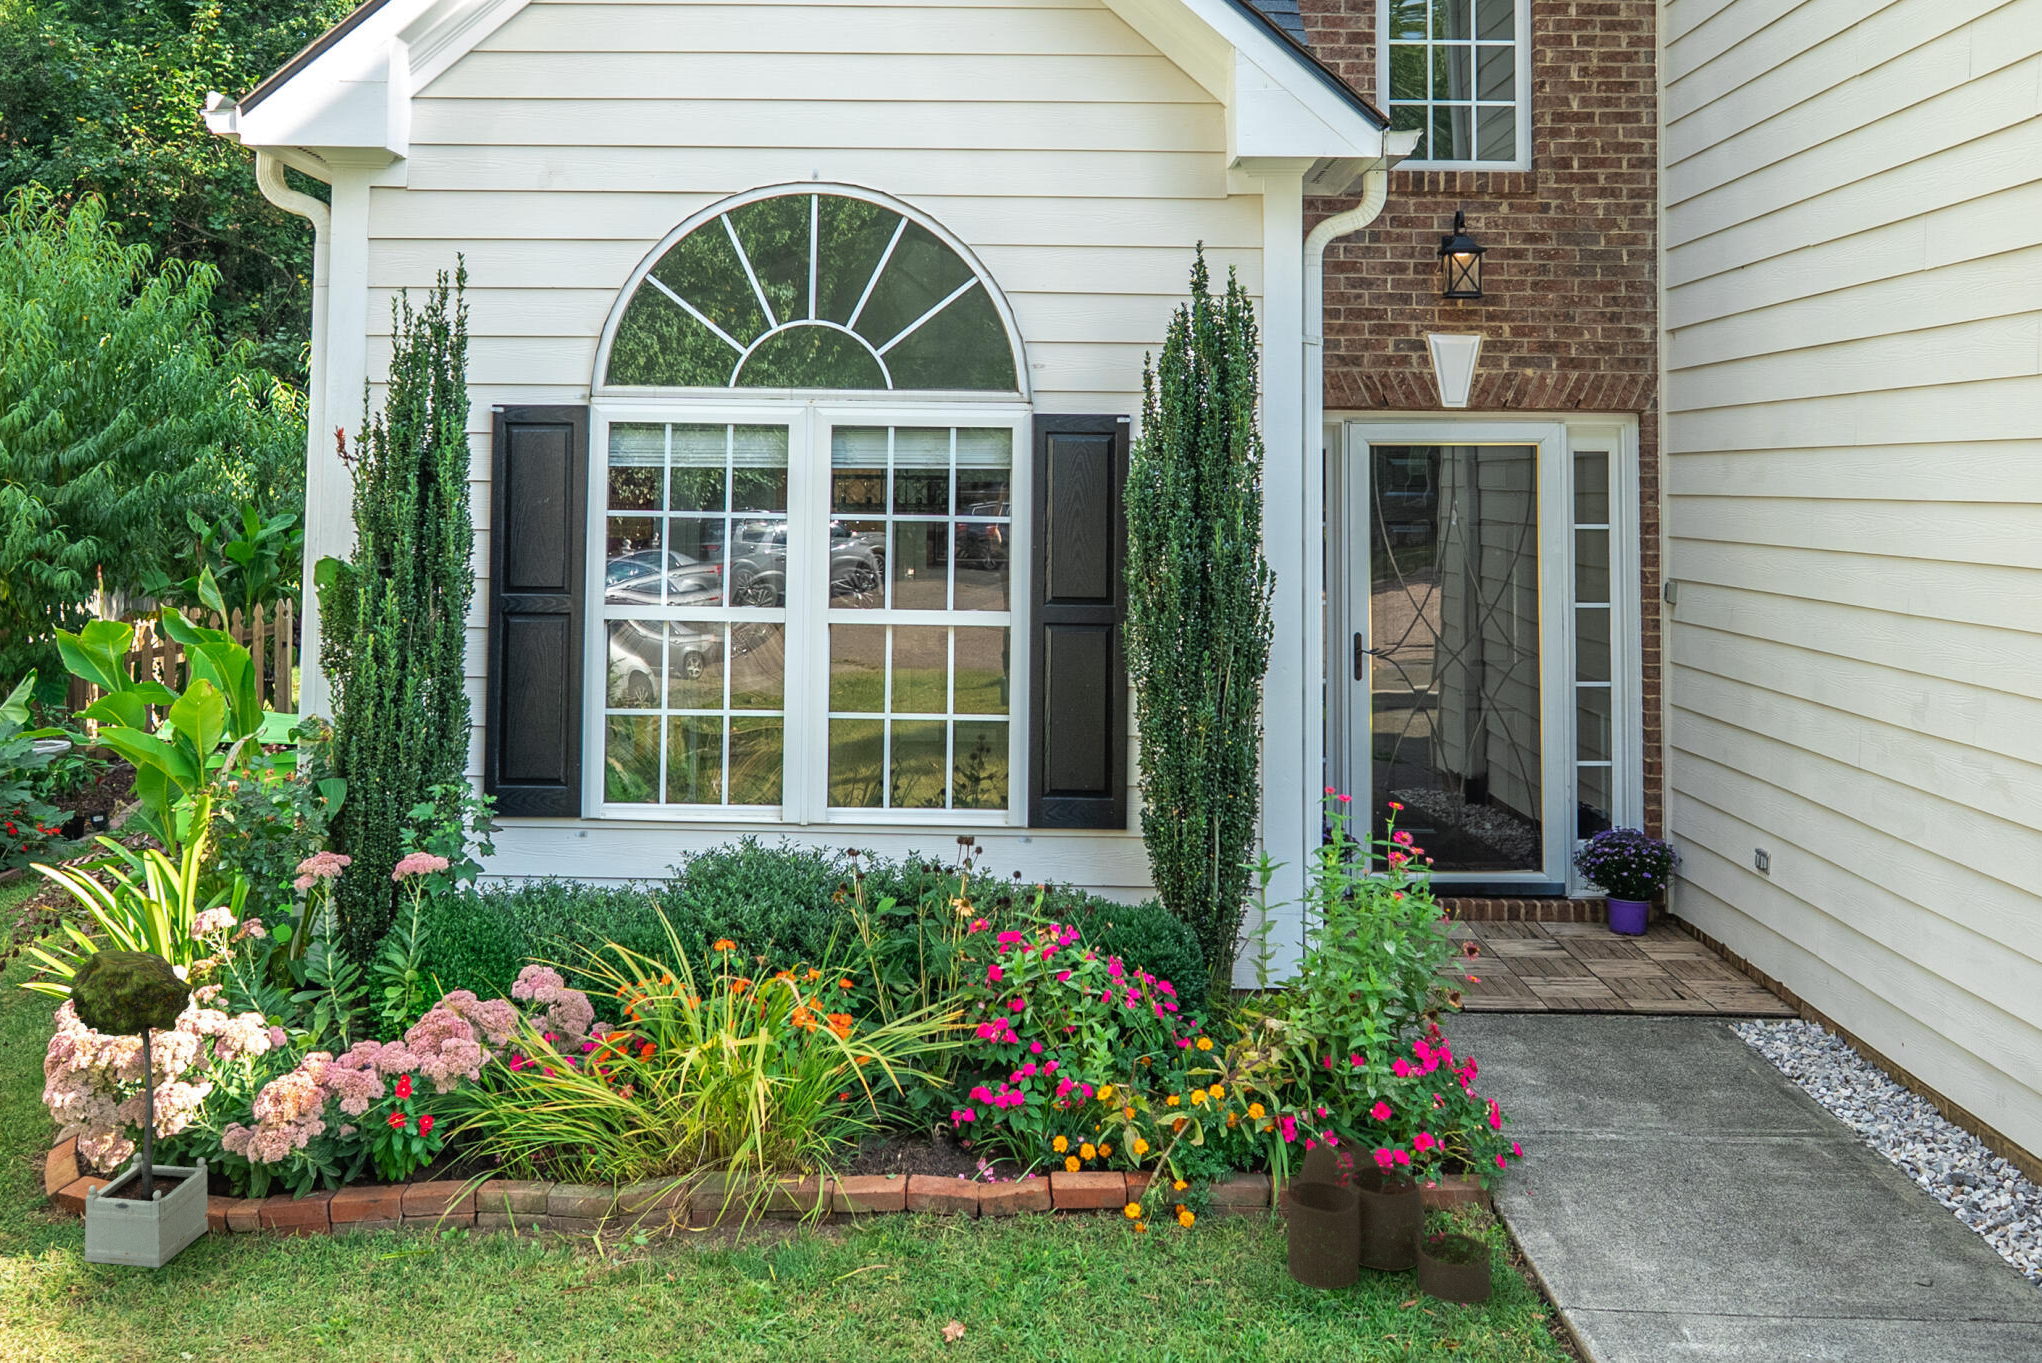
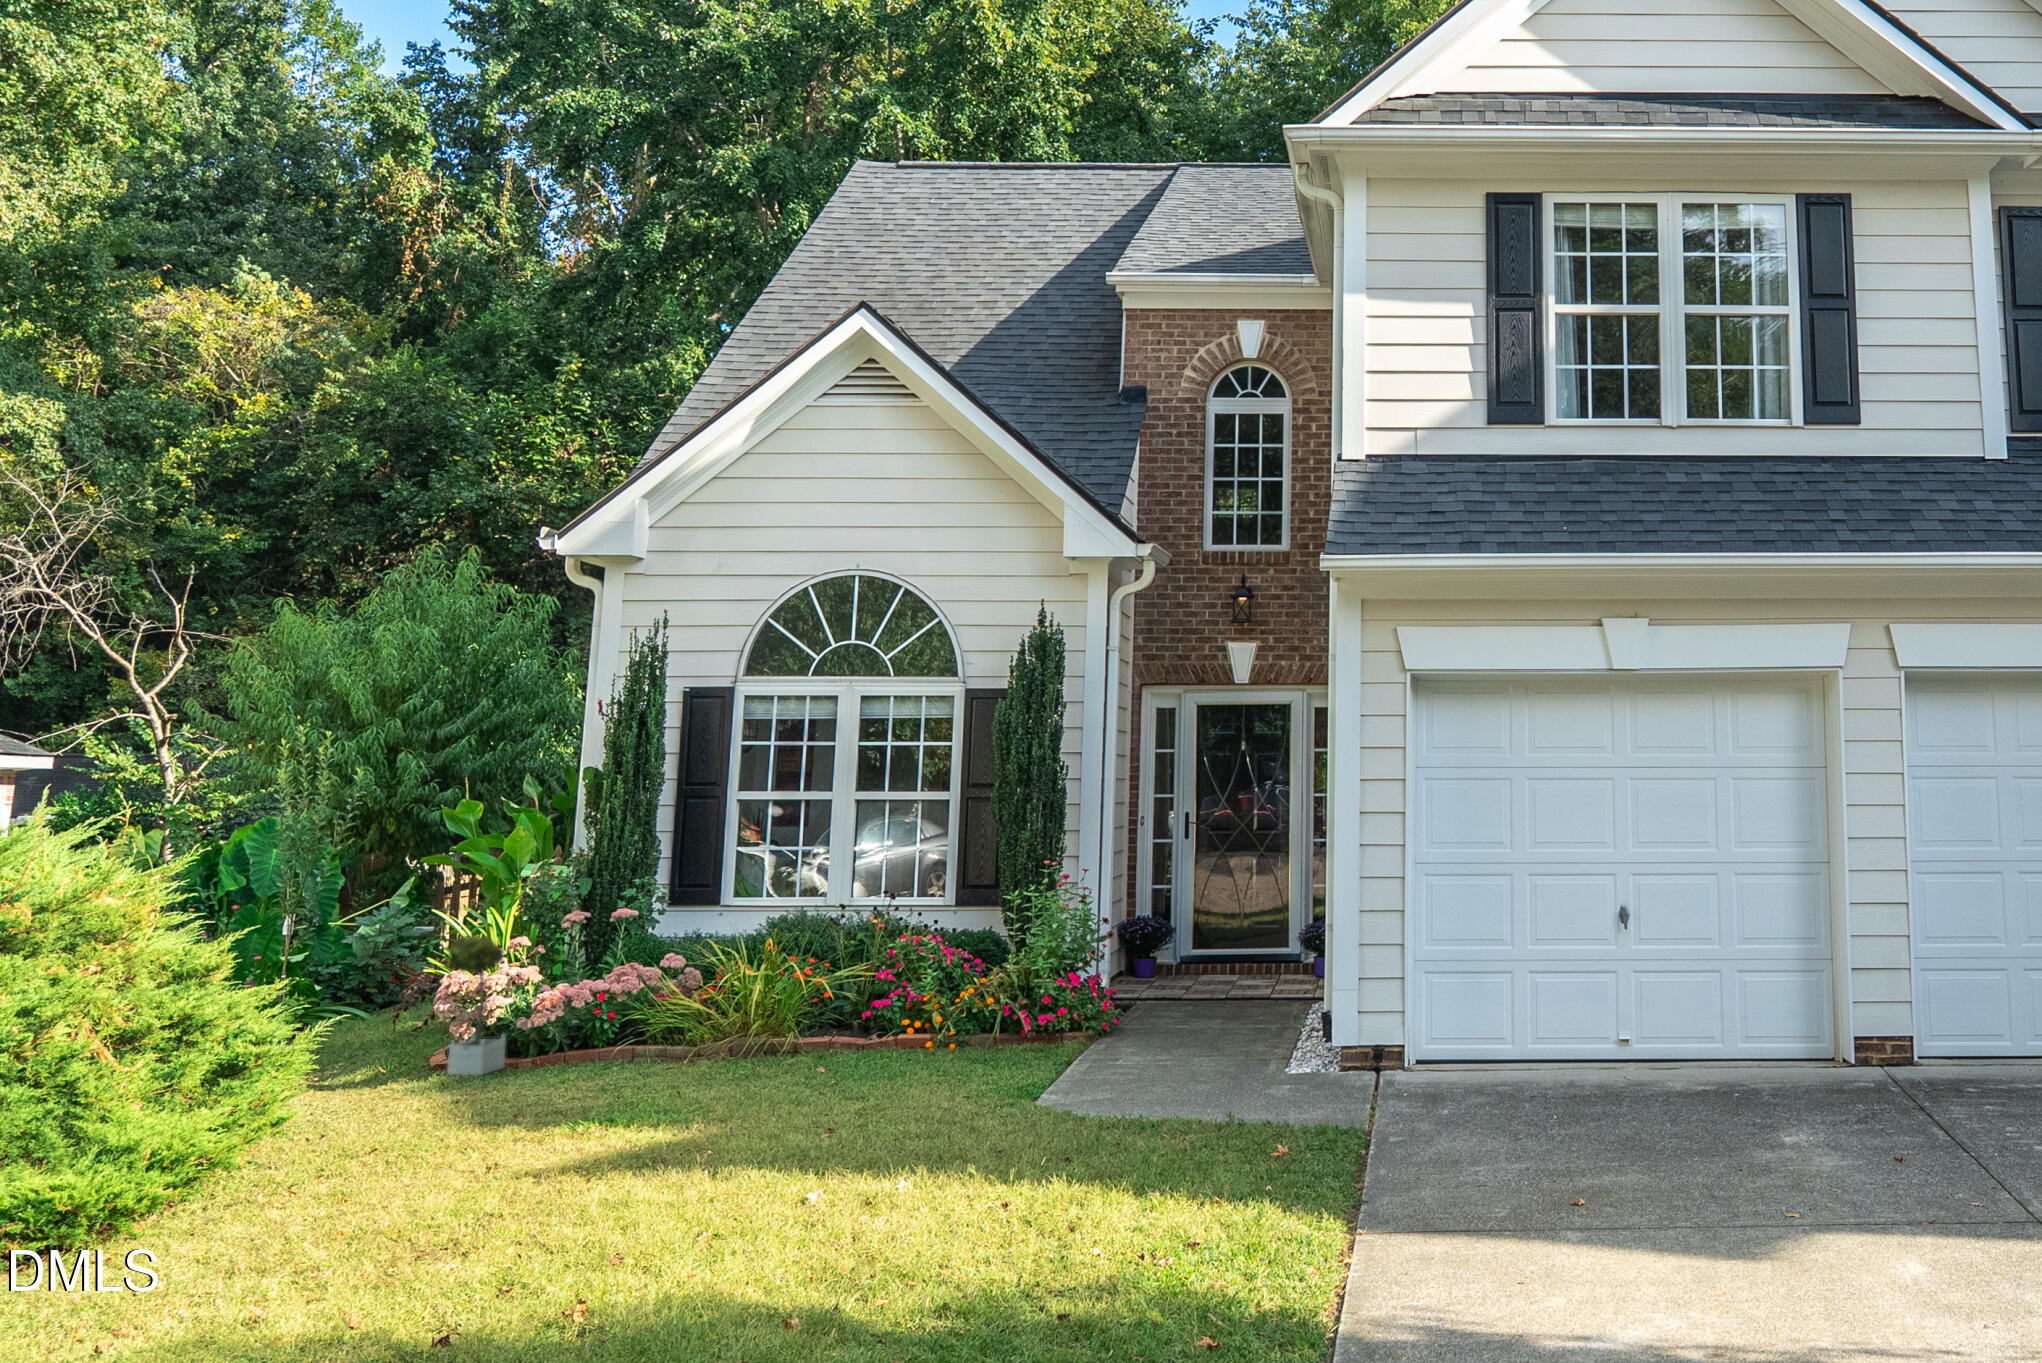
woven basket: present [1285,1135,1493,1303] -> none [987,1014,1071,1067]

